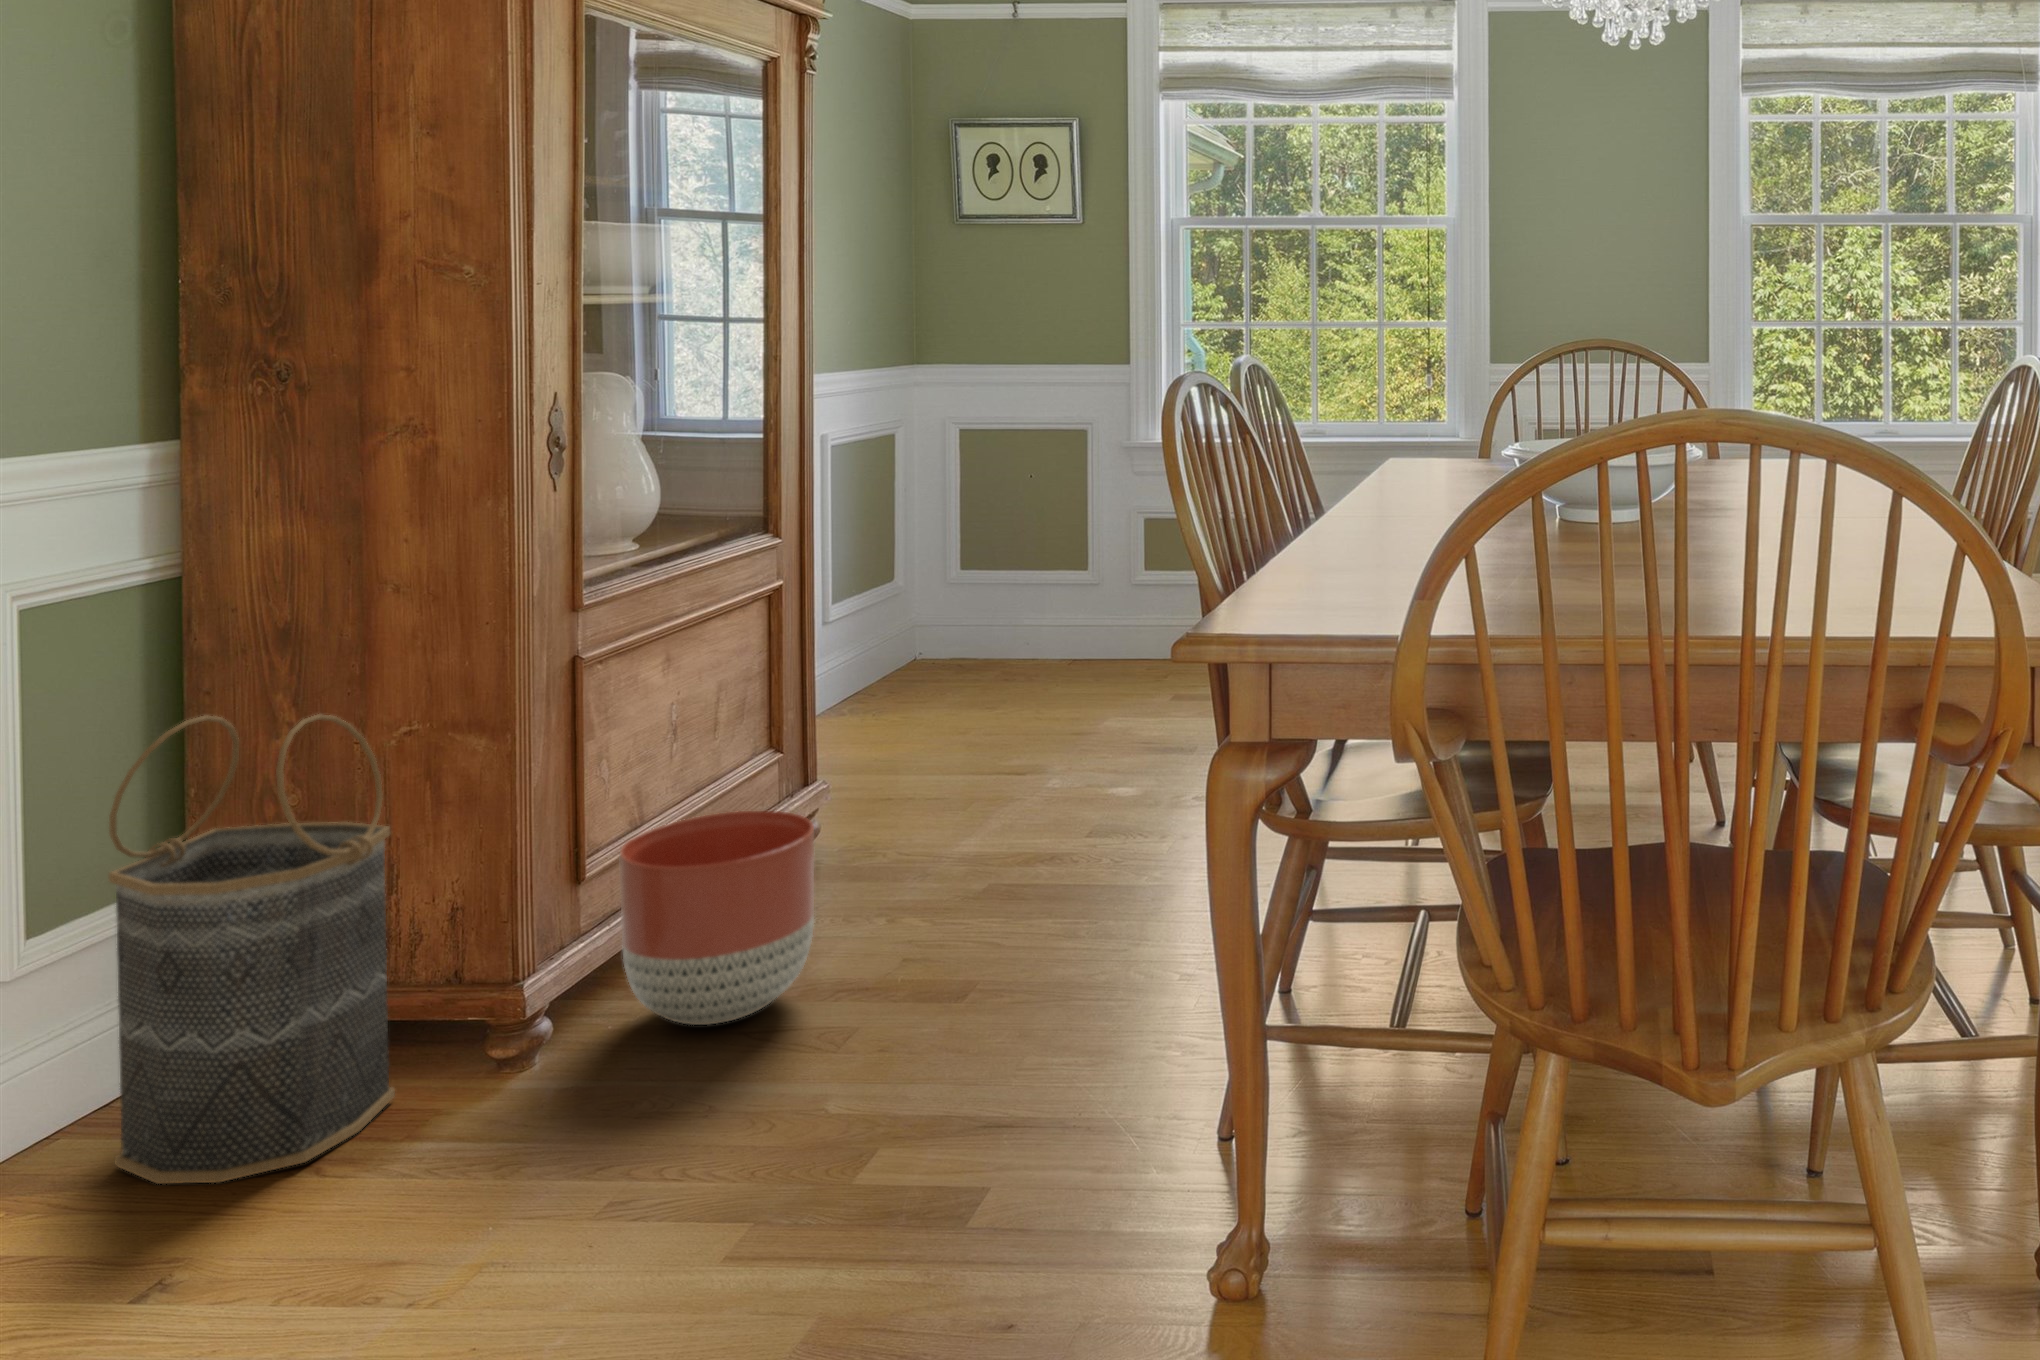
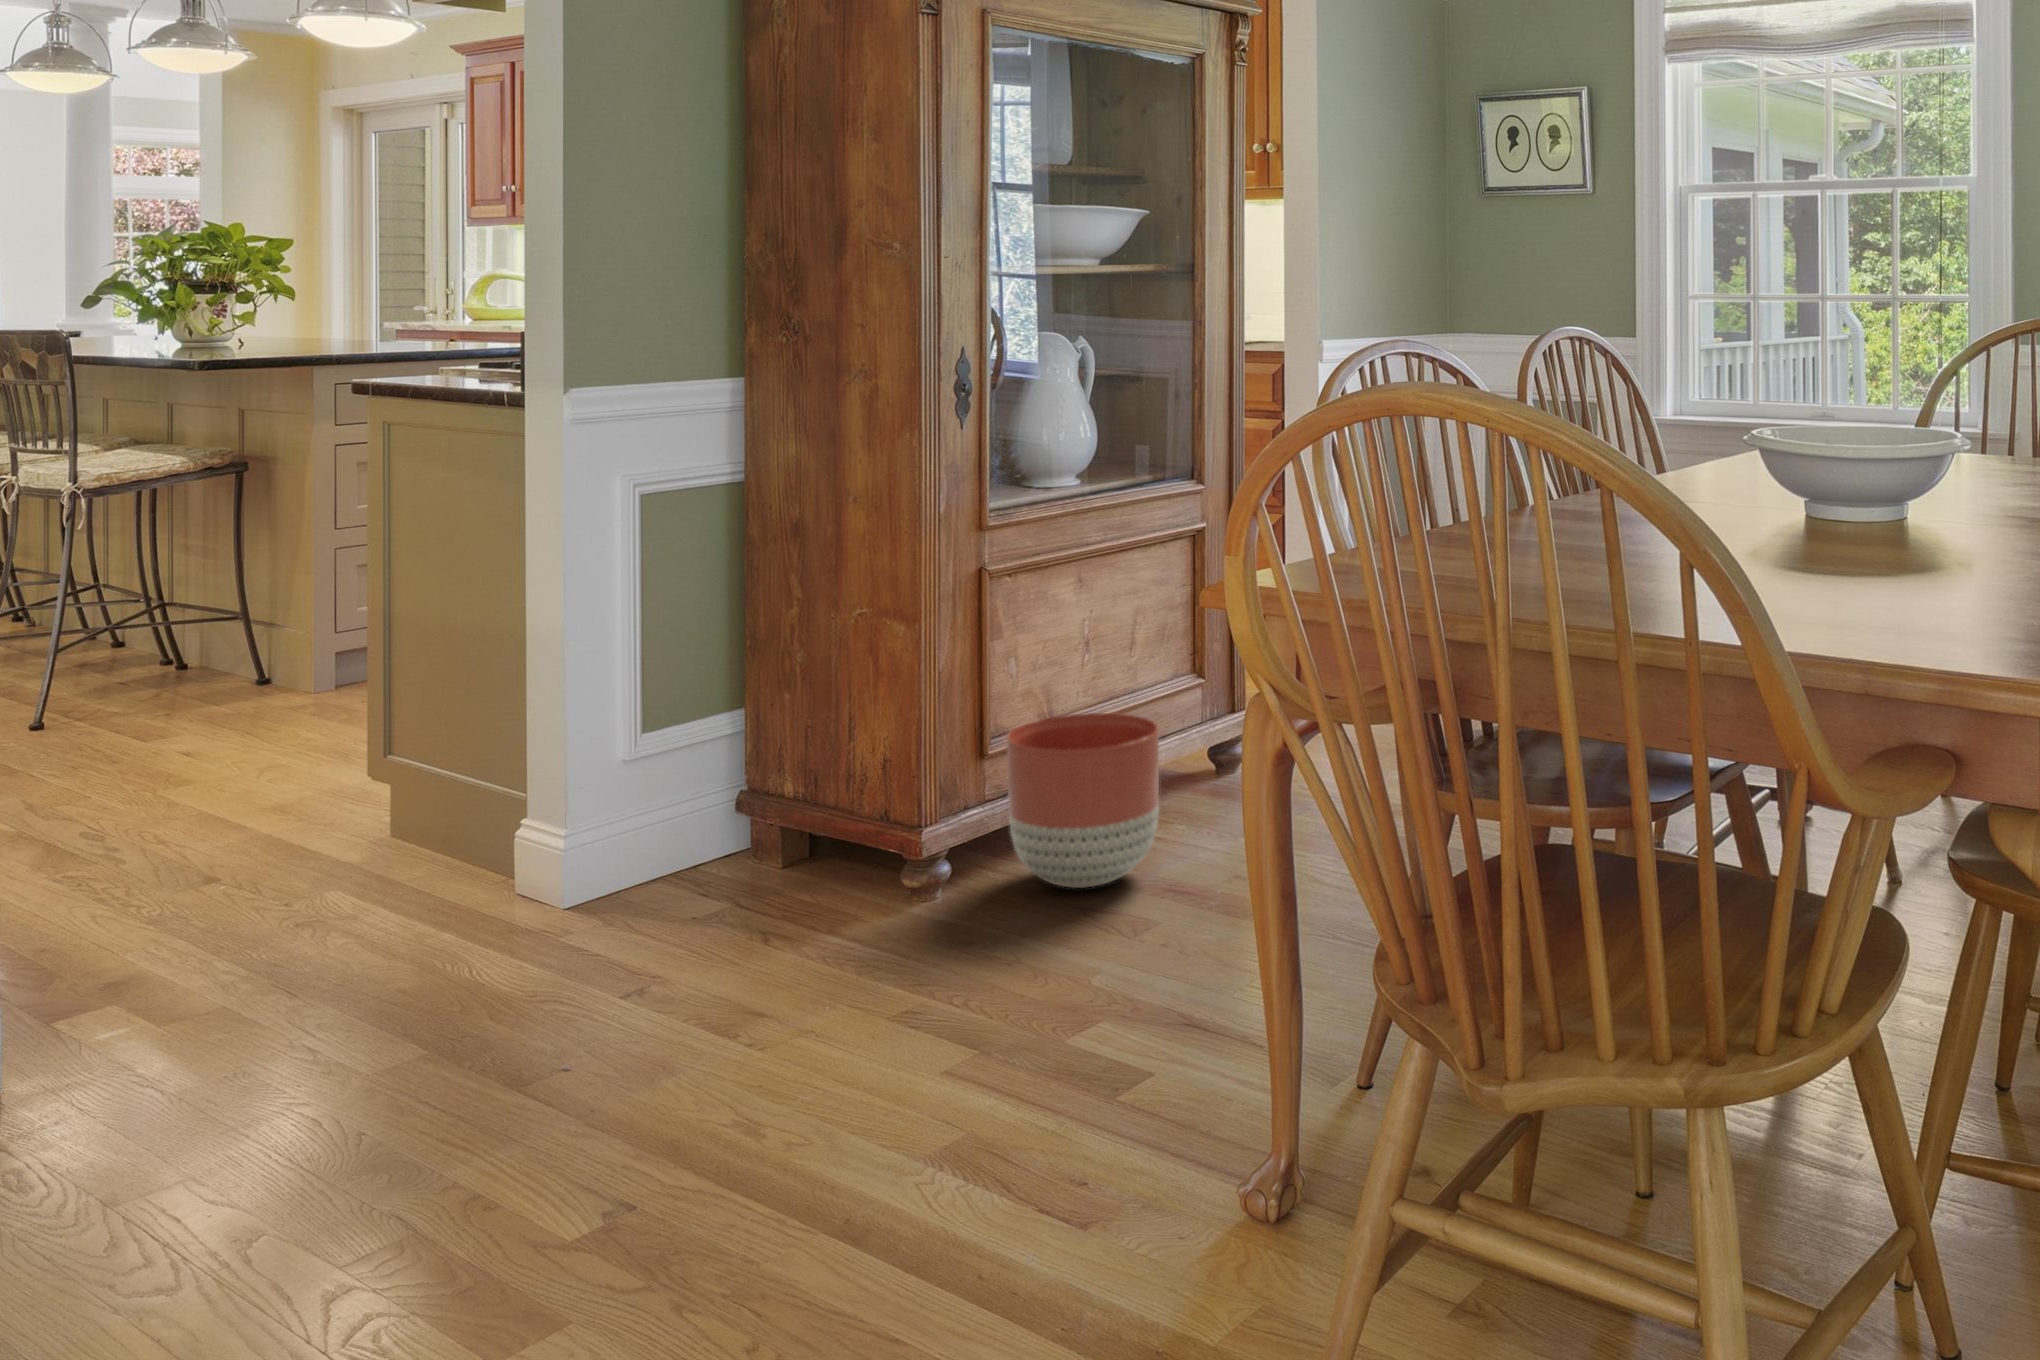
basket: present [109,715,395,1184] -> none [662,585,844,931]

